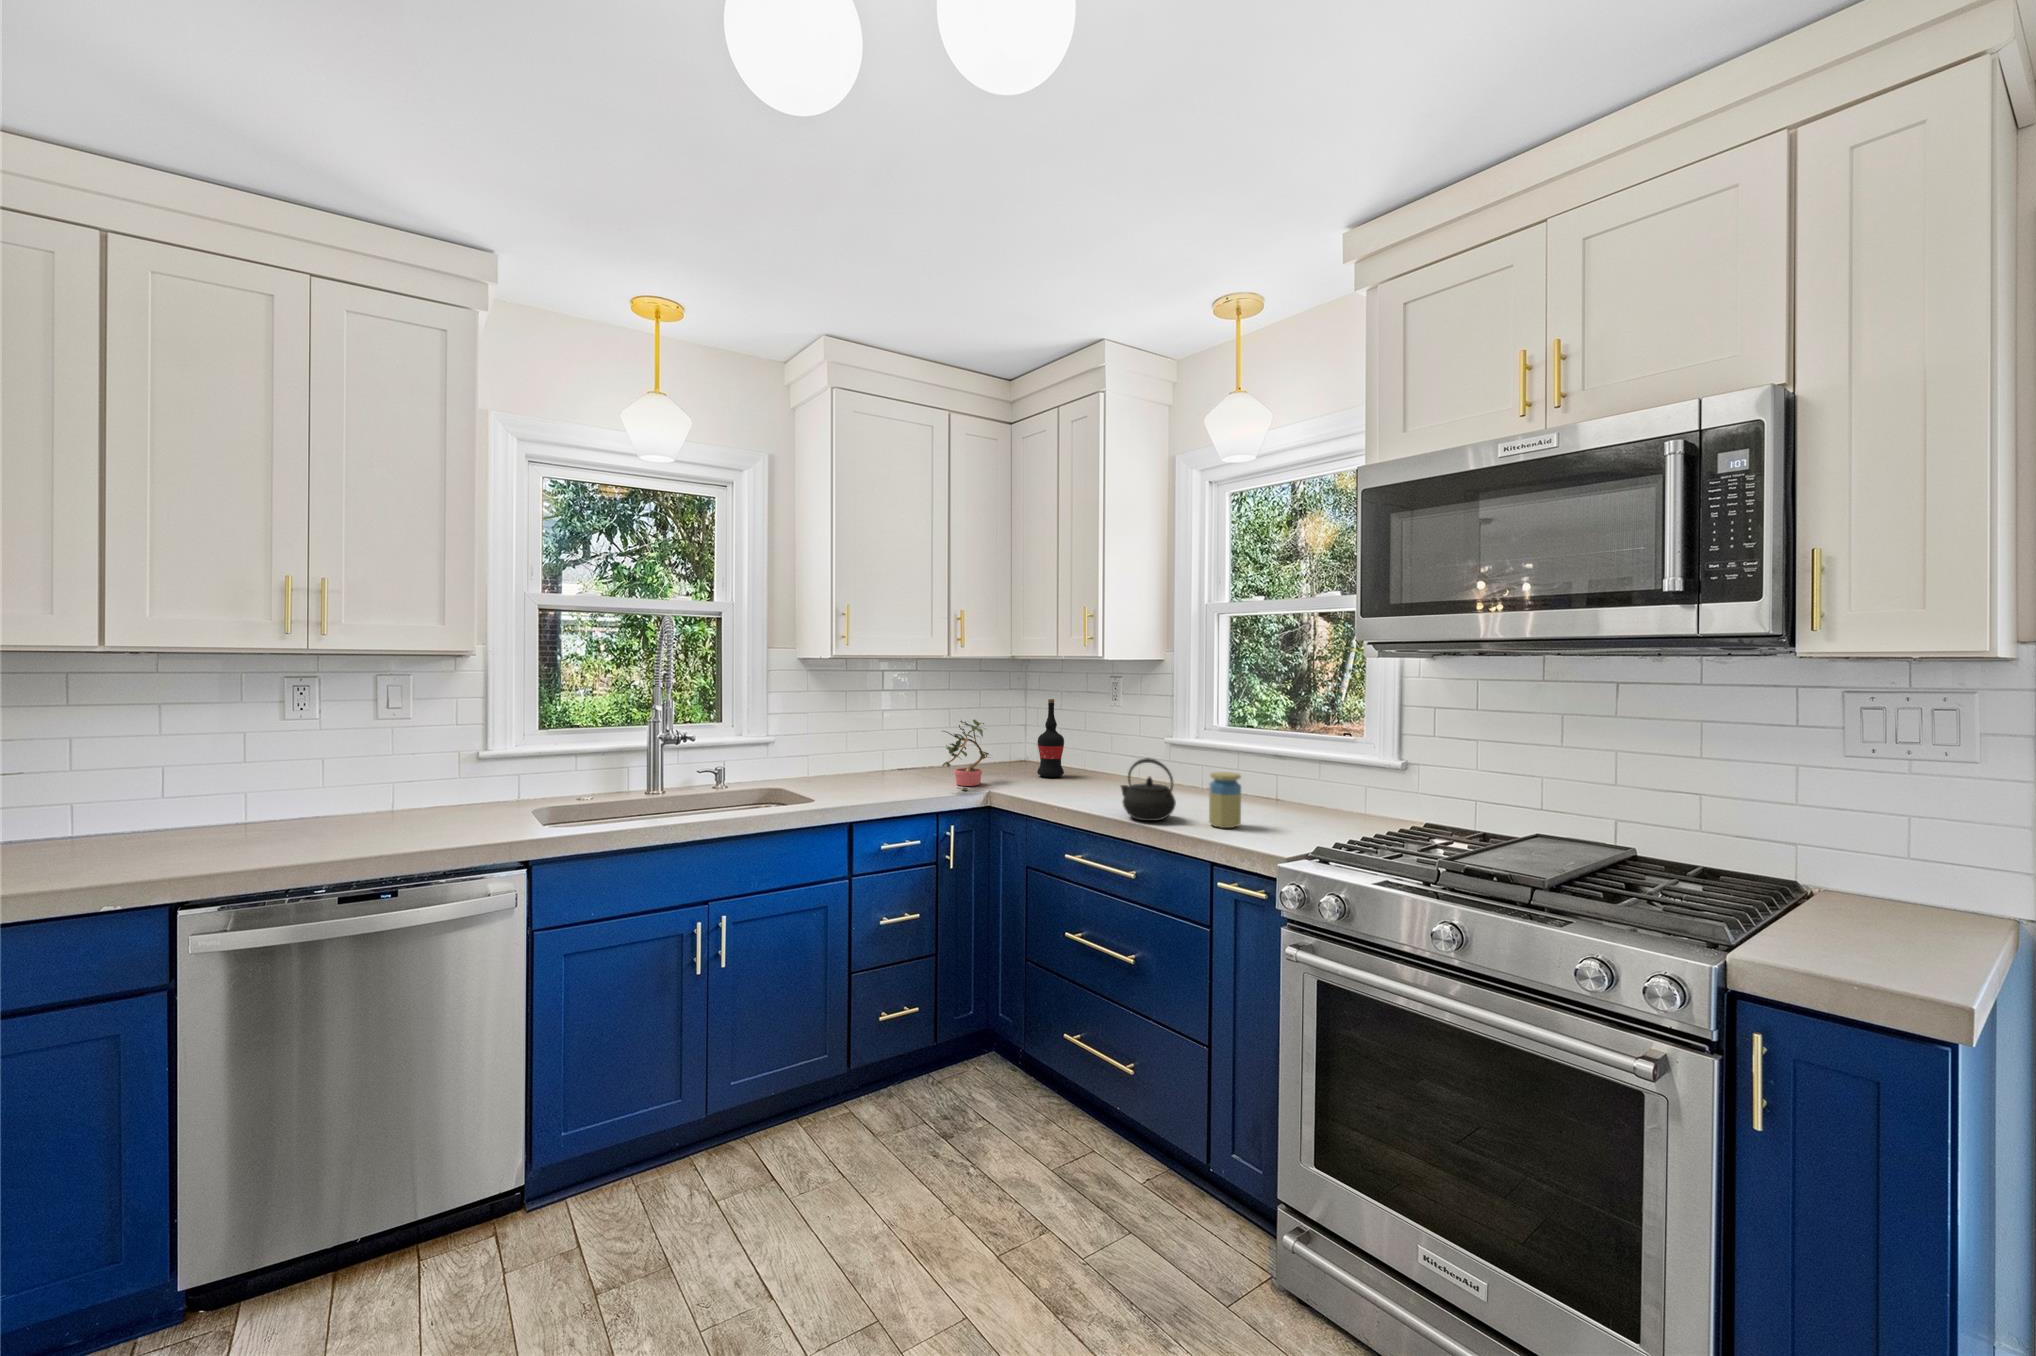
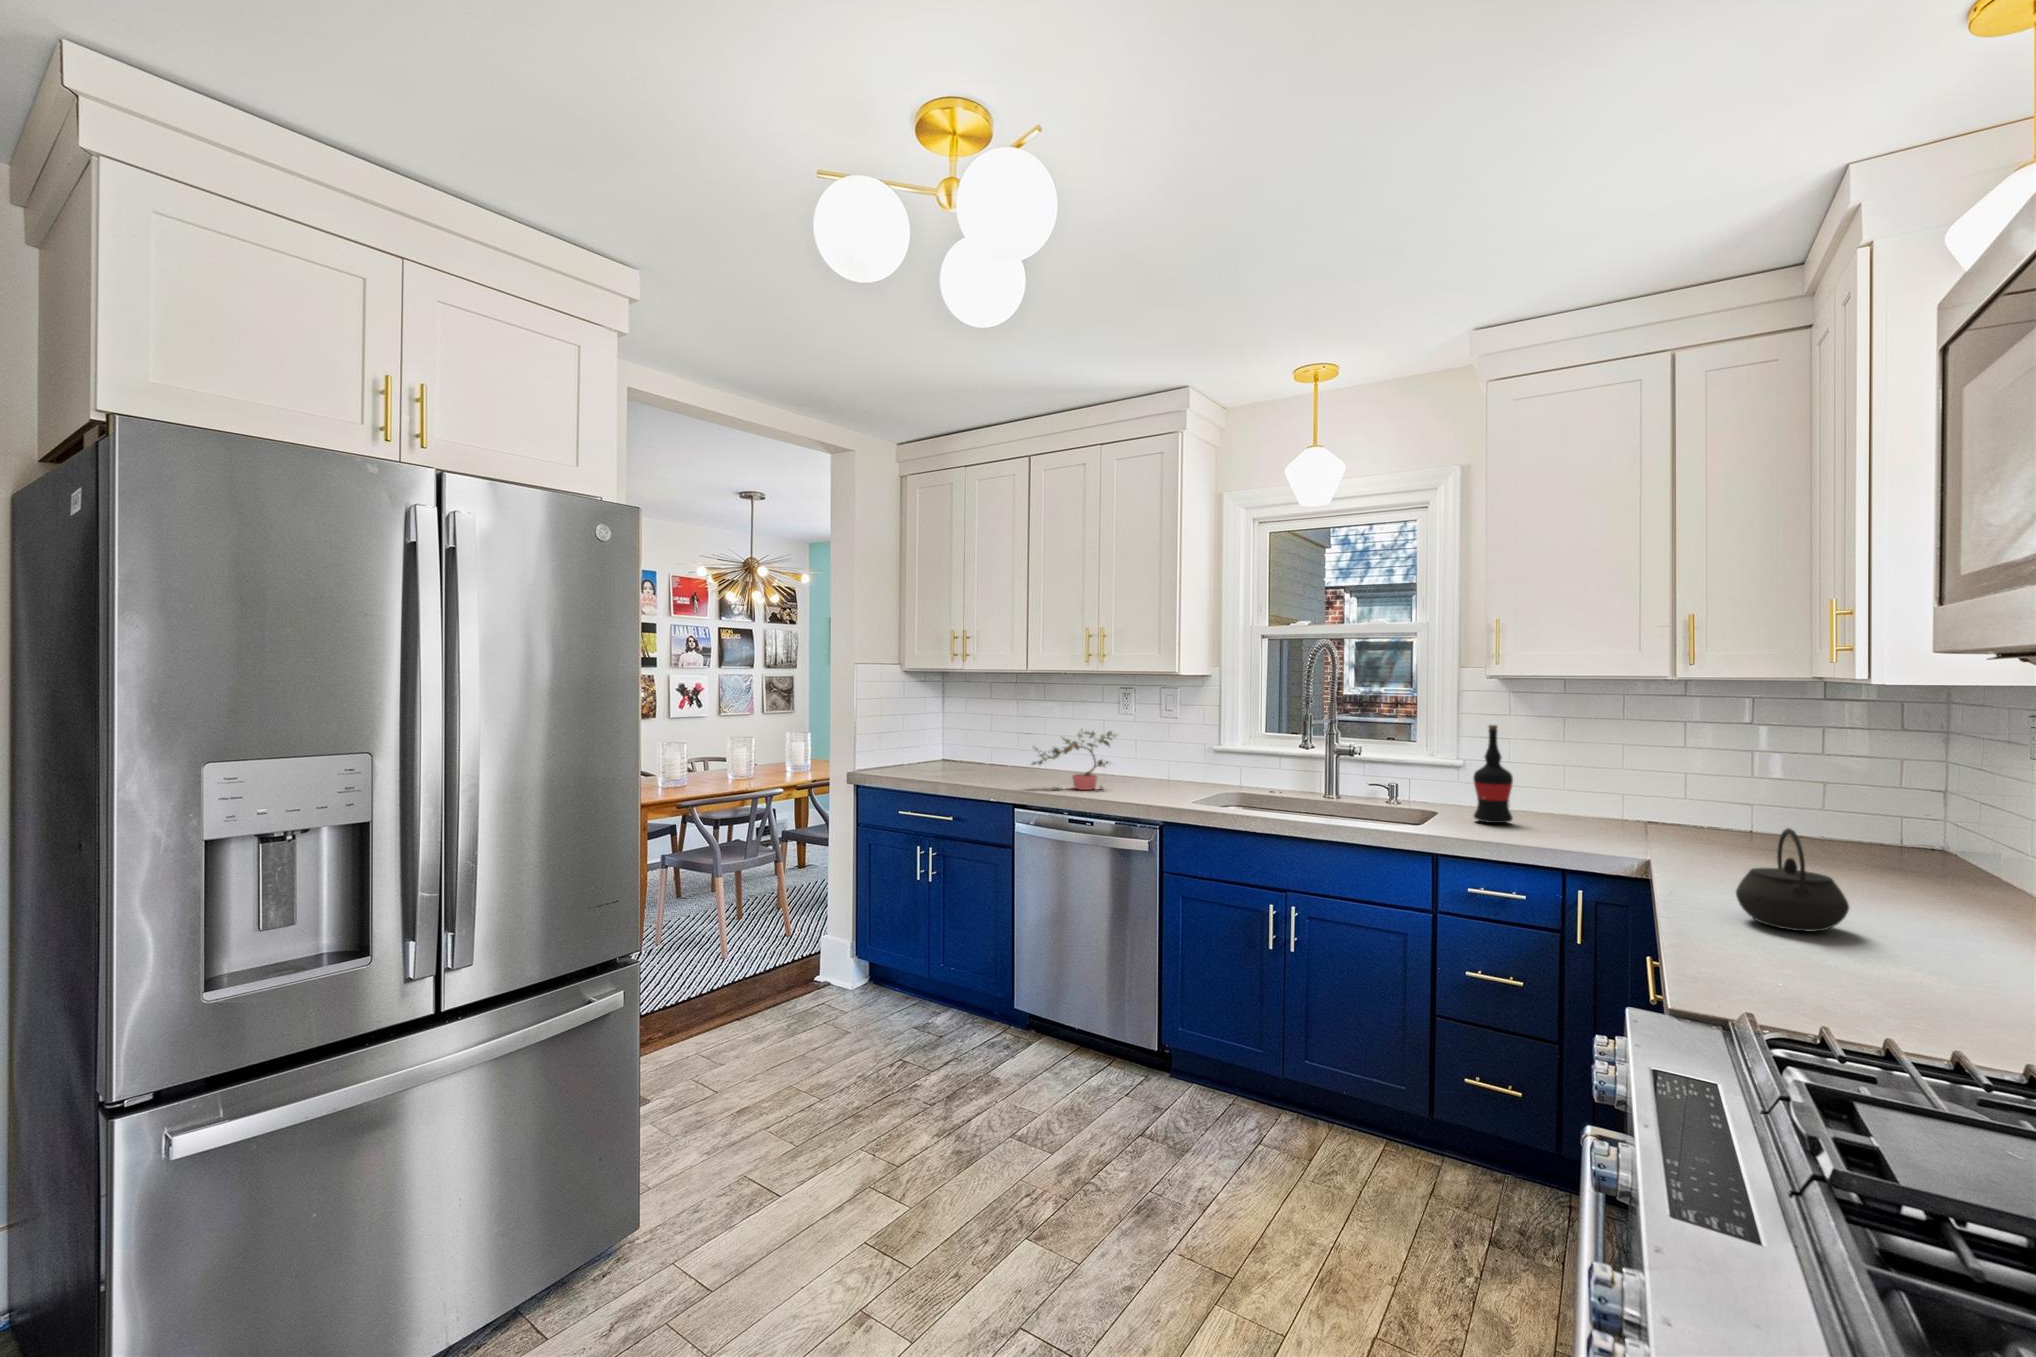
wine bottle: present [1037,699,1064,777] -> present [1473,725,1513,823]
potted plant: present [942,719,989,790] -> present [1032,731,1116,790]
jar: present [1209,772,1241,828] -> none [1864,867,1944,973]

